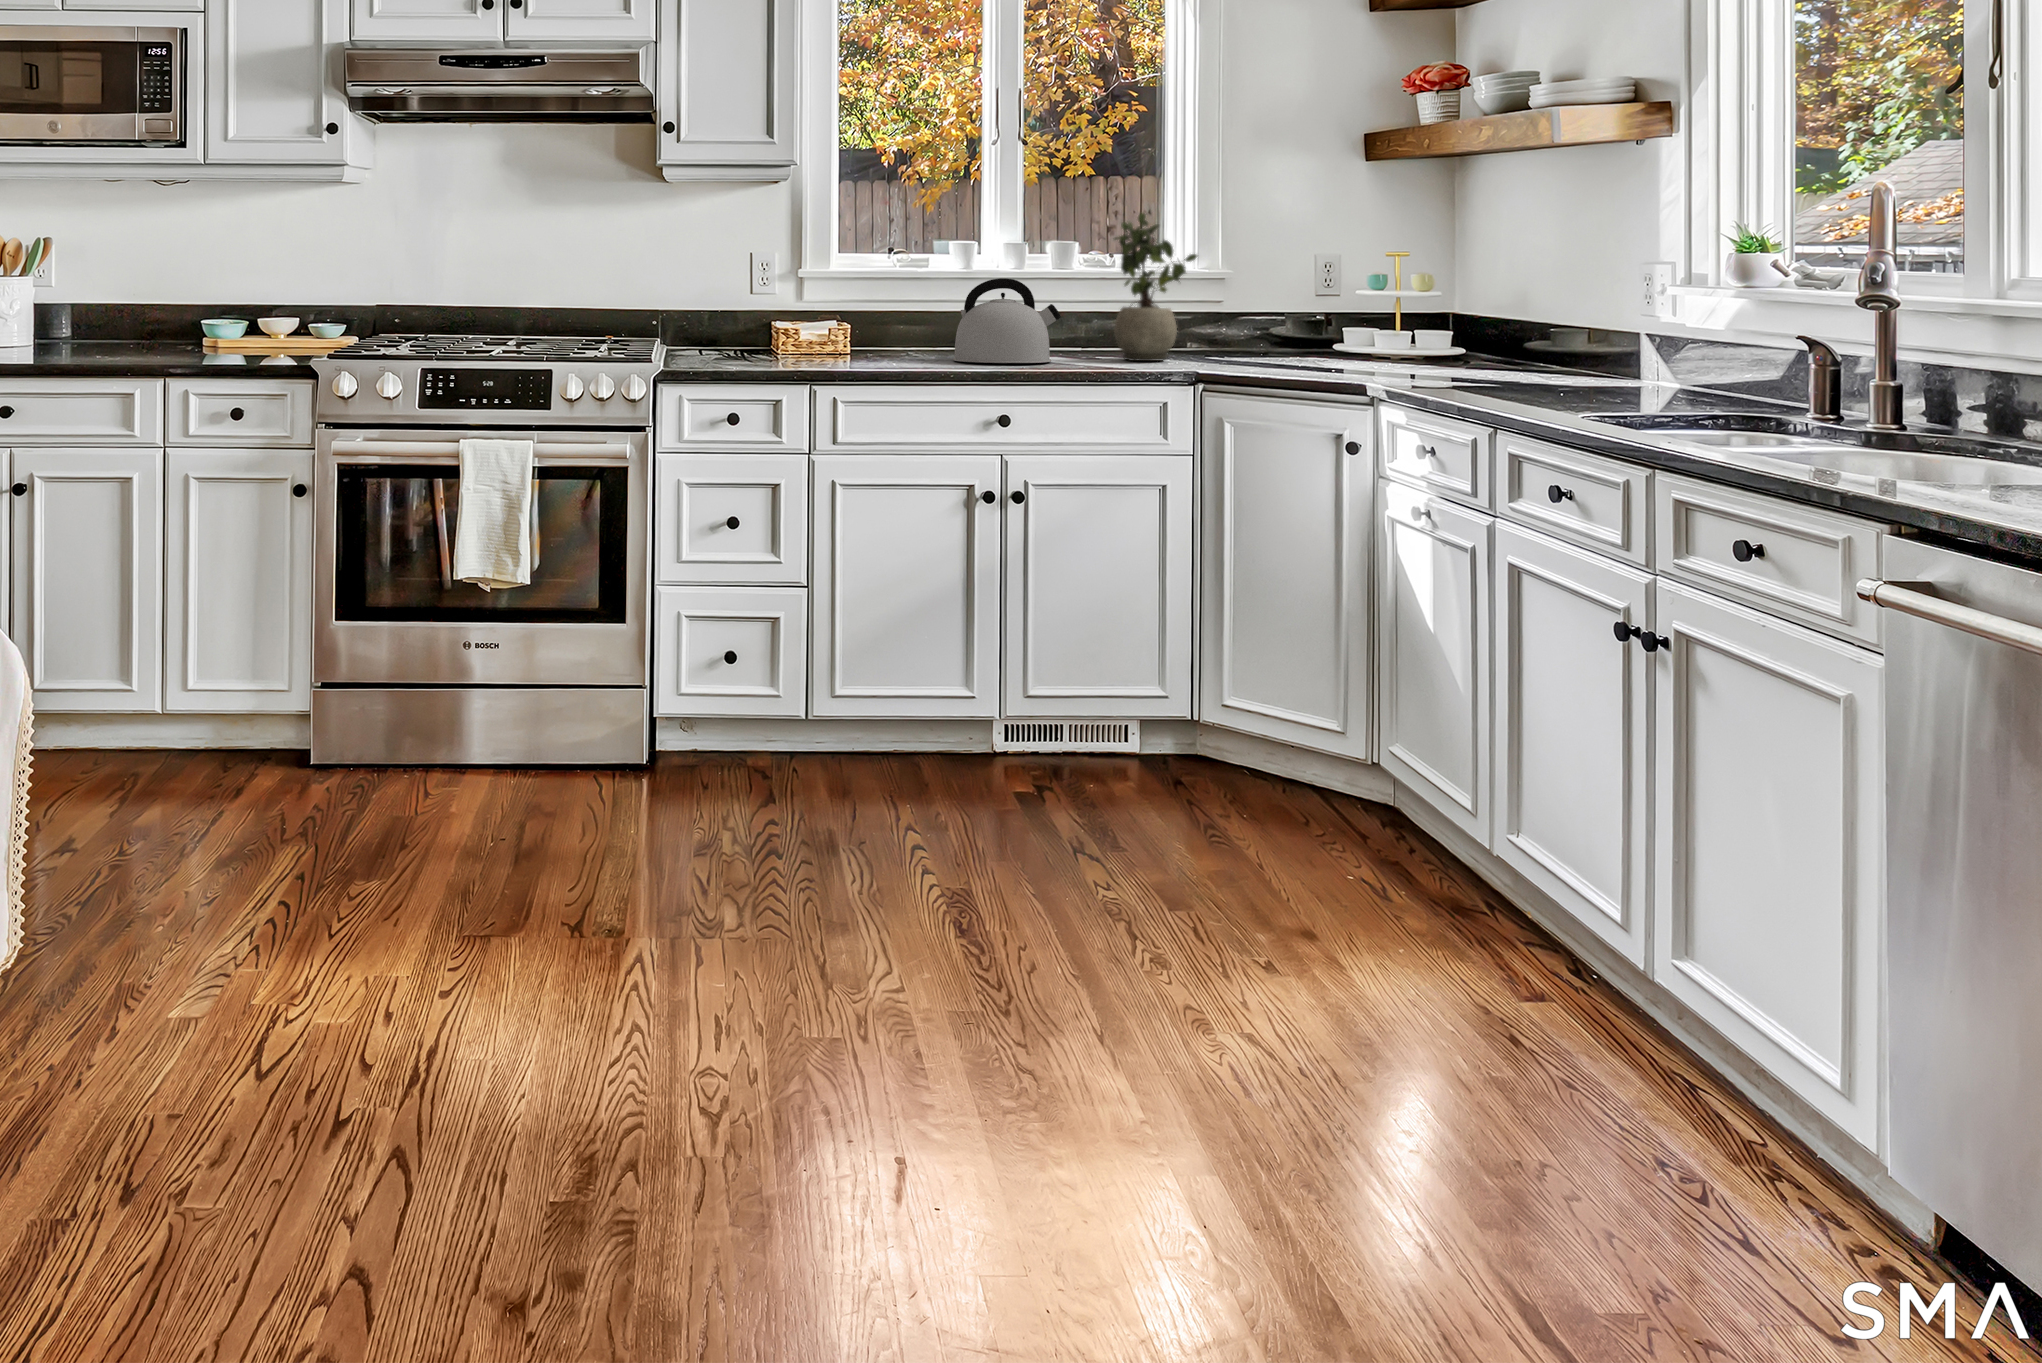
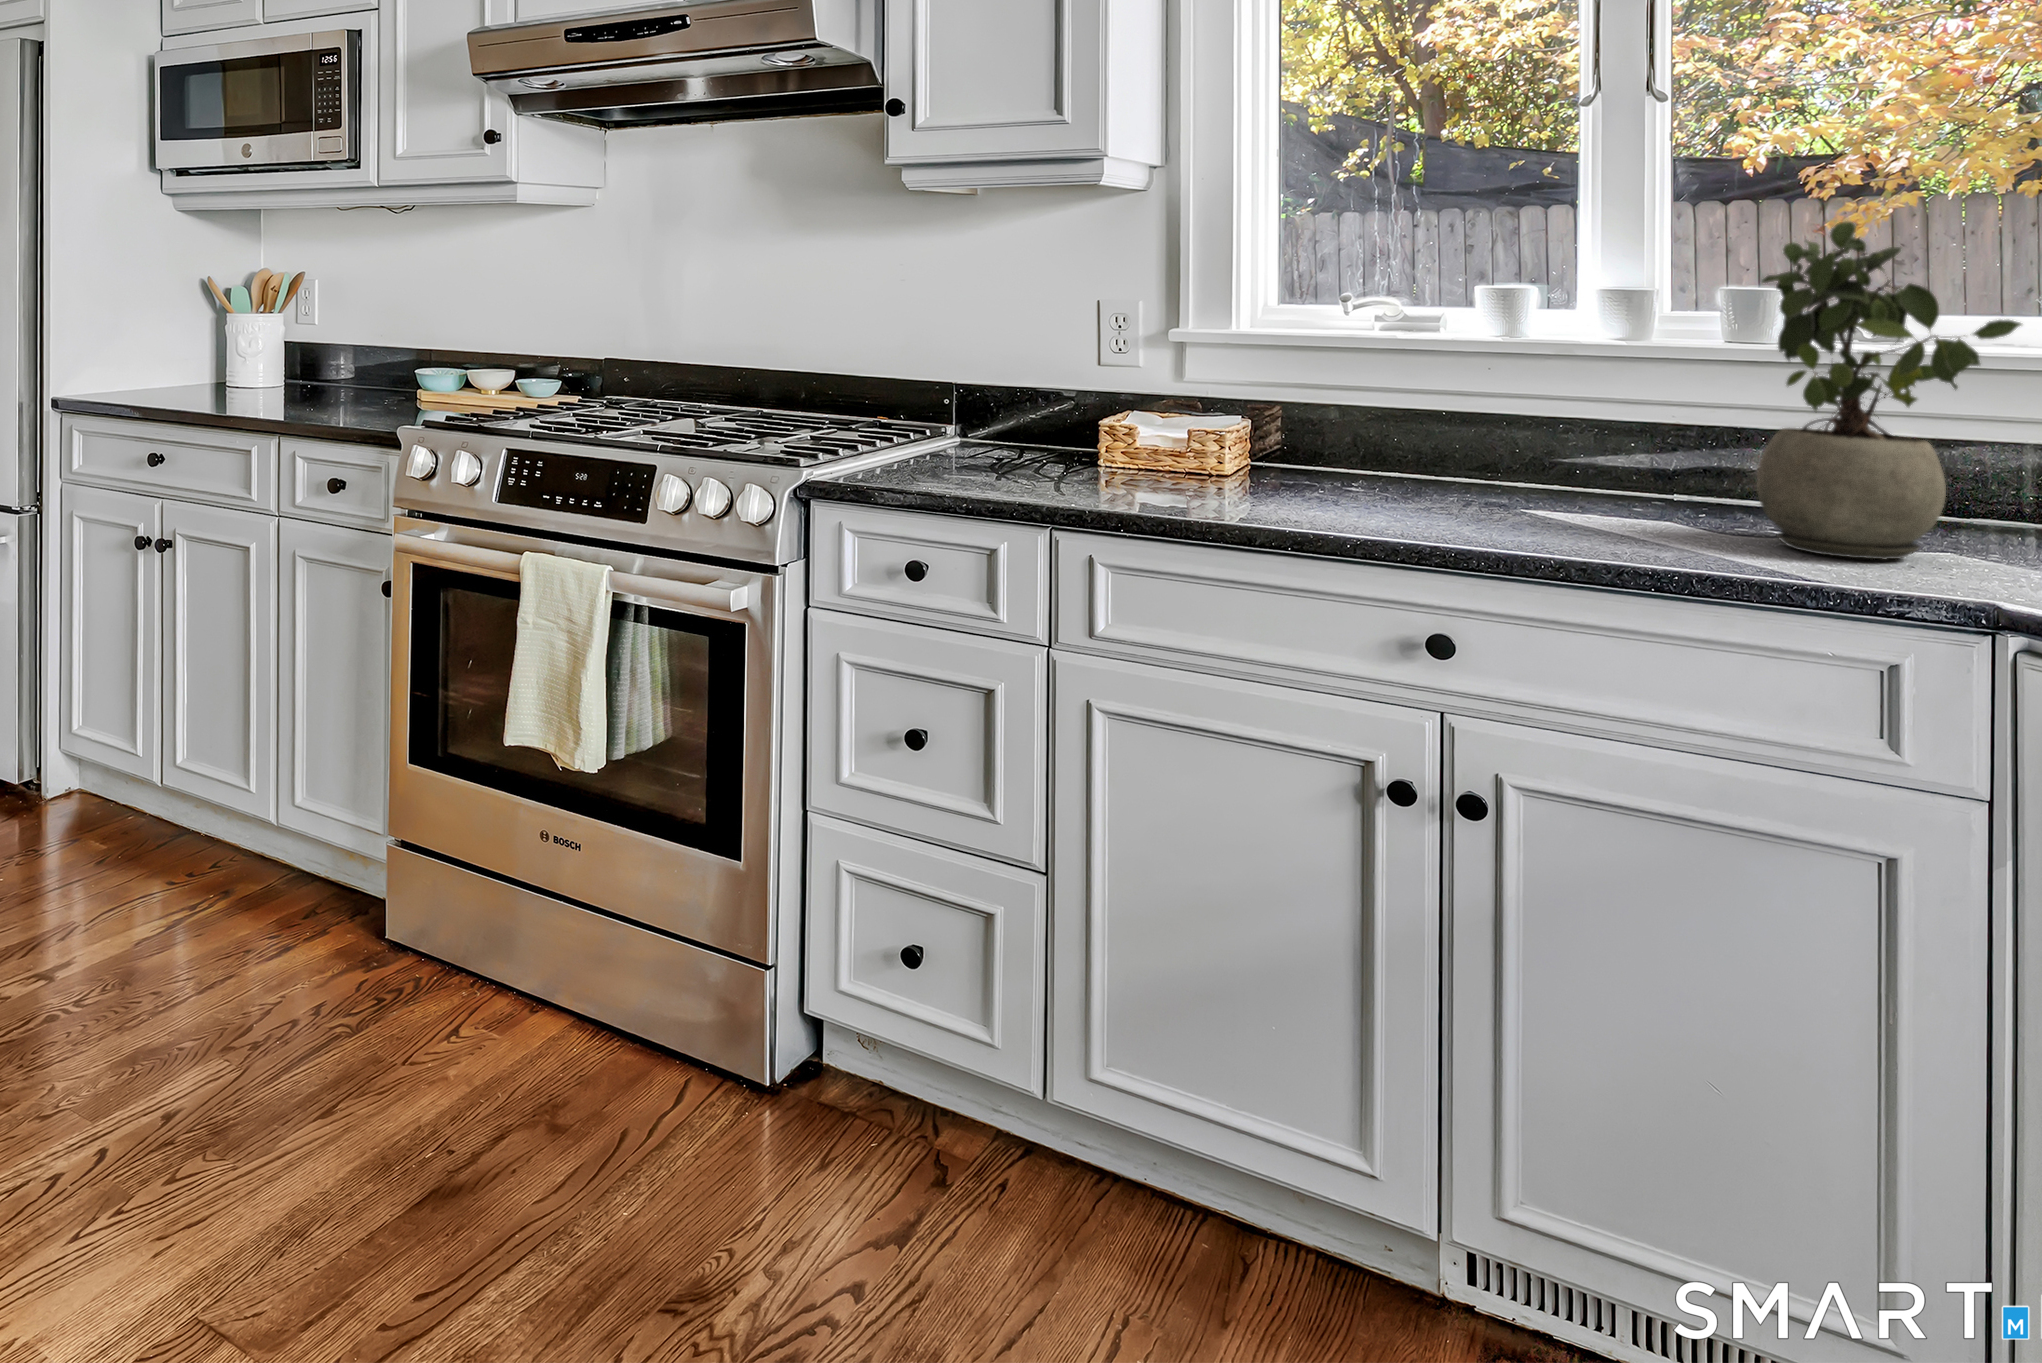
kettle: present [953,278,1061,363] -> none [1343,357,1603,539]

